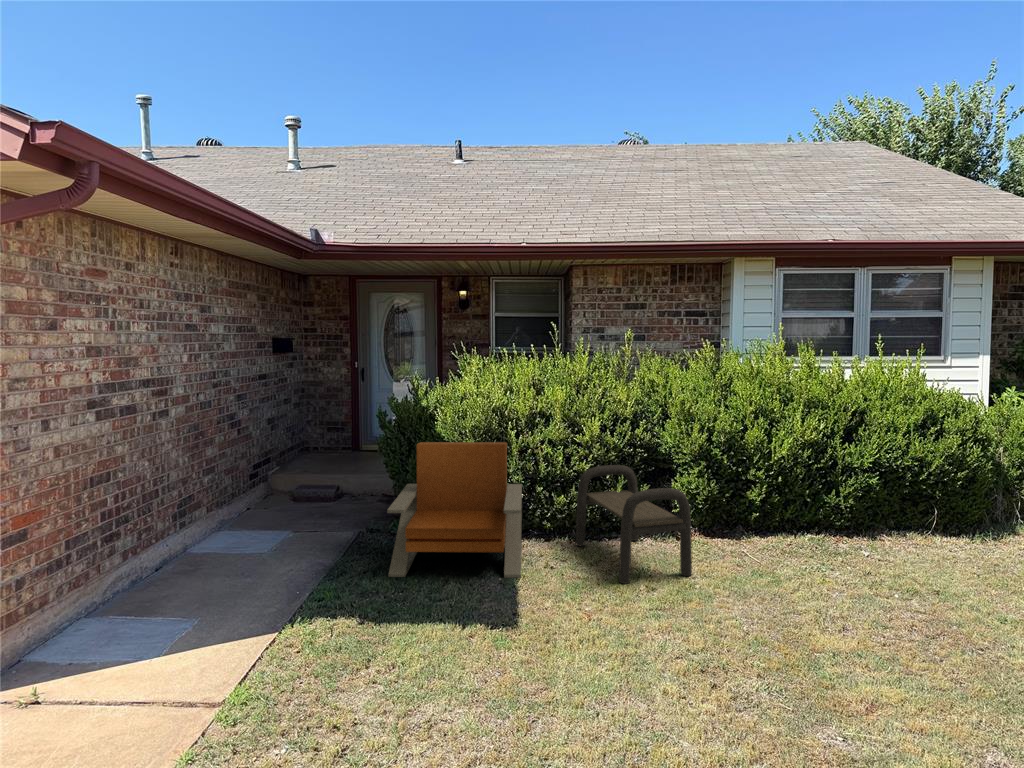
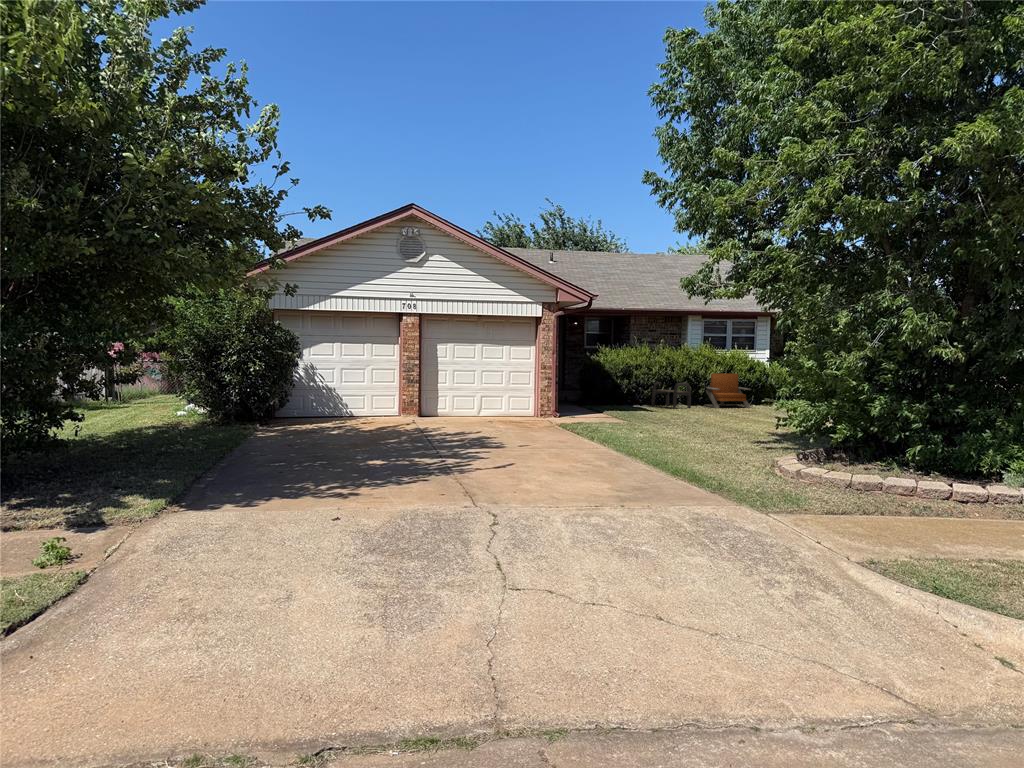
lounge chair: present [387,442,522,578] -> present [705,373,751,408]

